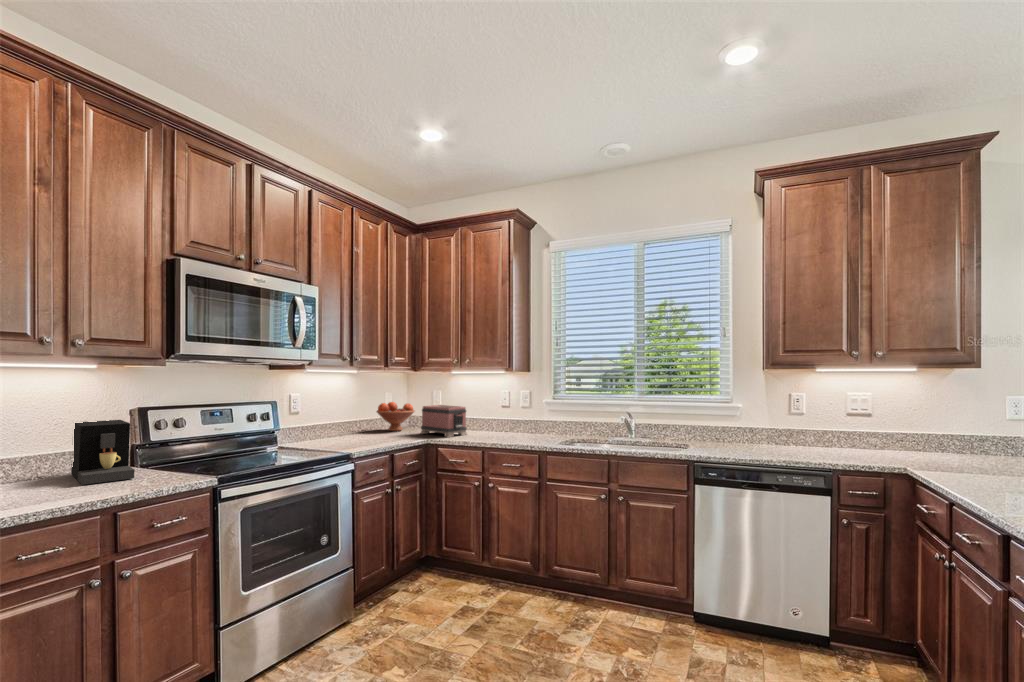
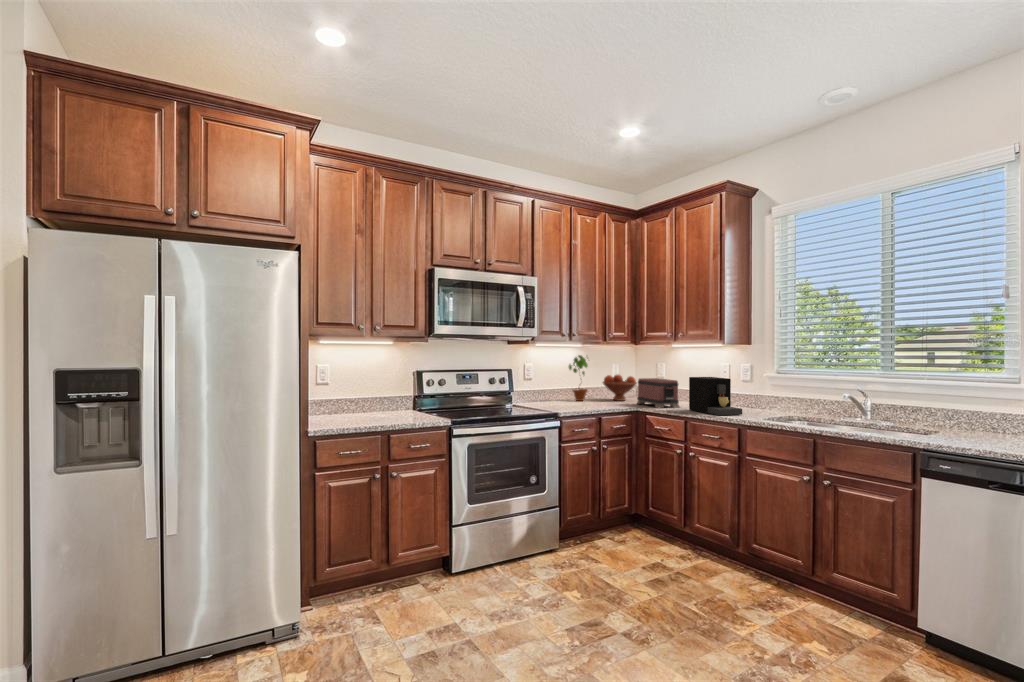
potted plant: none [340,381,365,435] -> present [569,355,588,401]
coffee maker: present [71,420,134,485] -> present [689,377,742,415]

